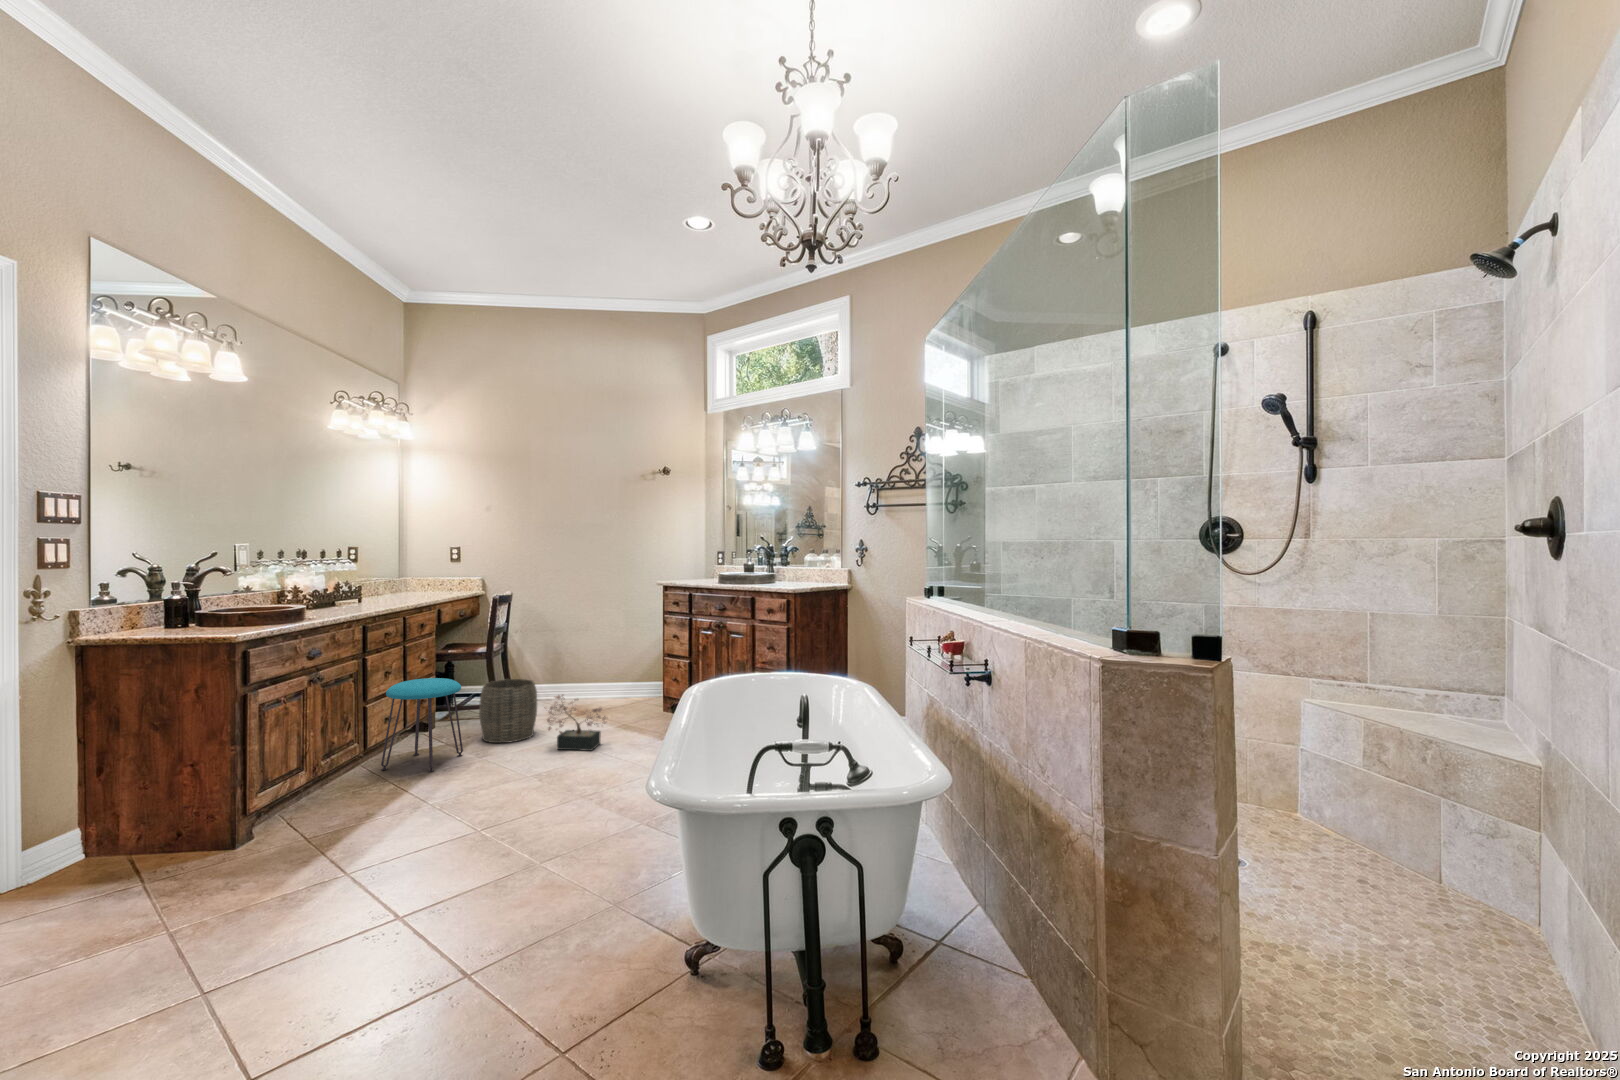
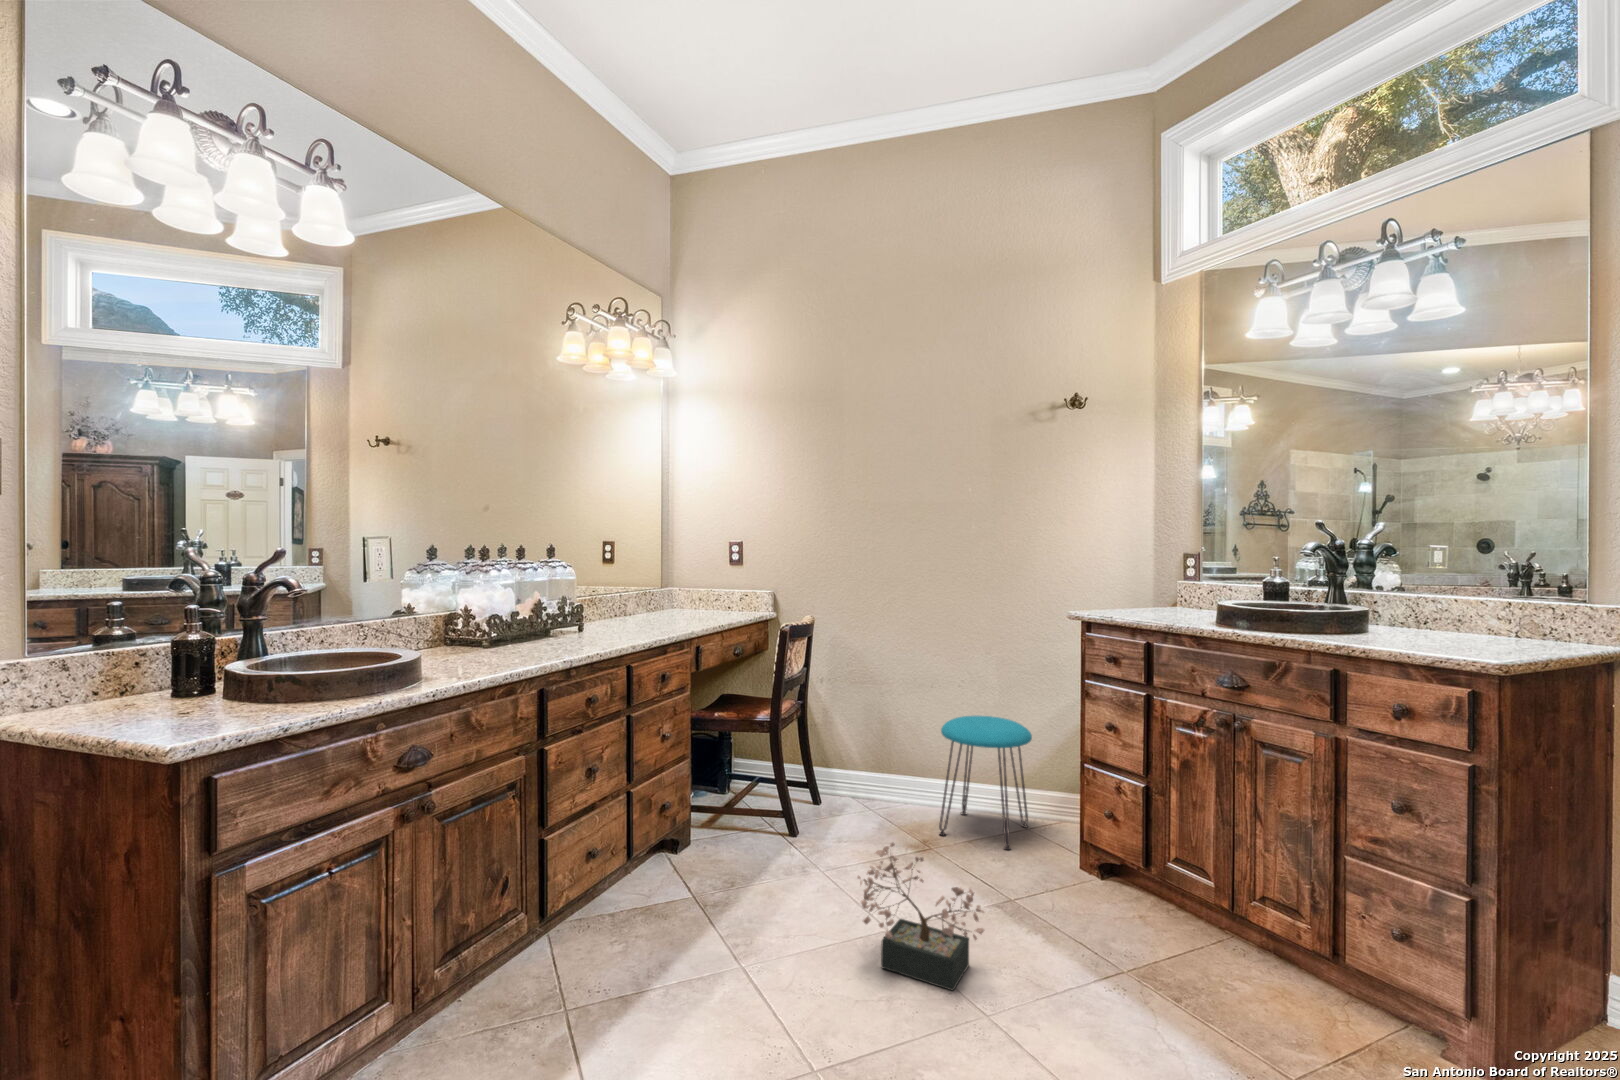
stool: present [381,678,463,772] -> present [939,716,1032,850]
woven basket: present [479,679,537,743] -> none [748,783,847,917]

